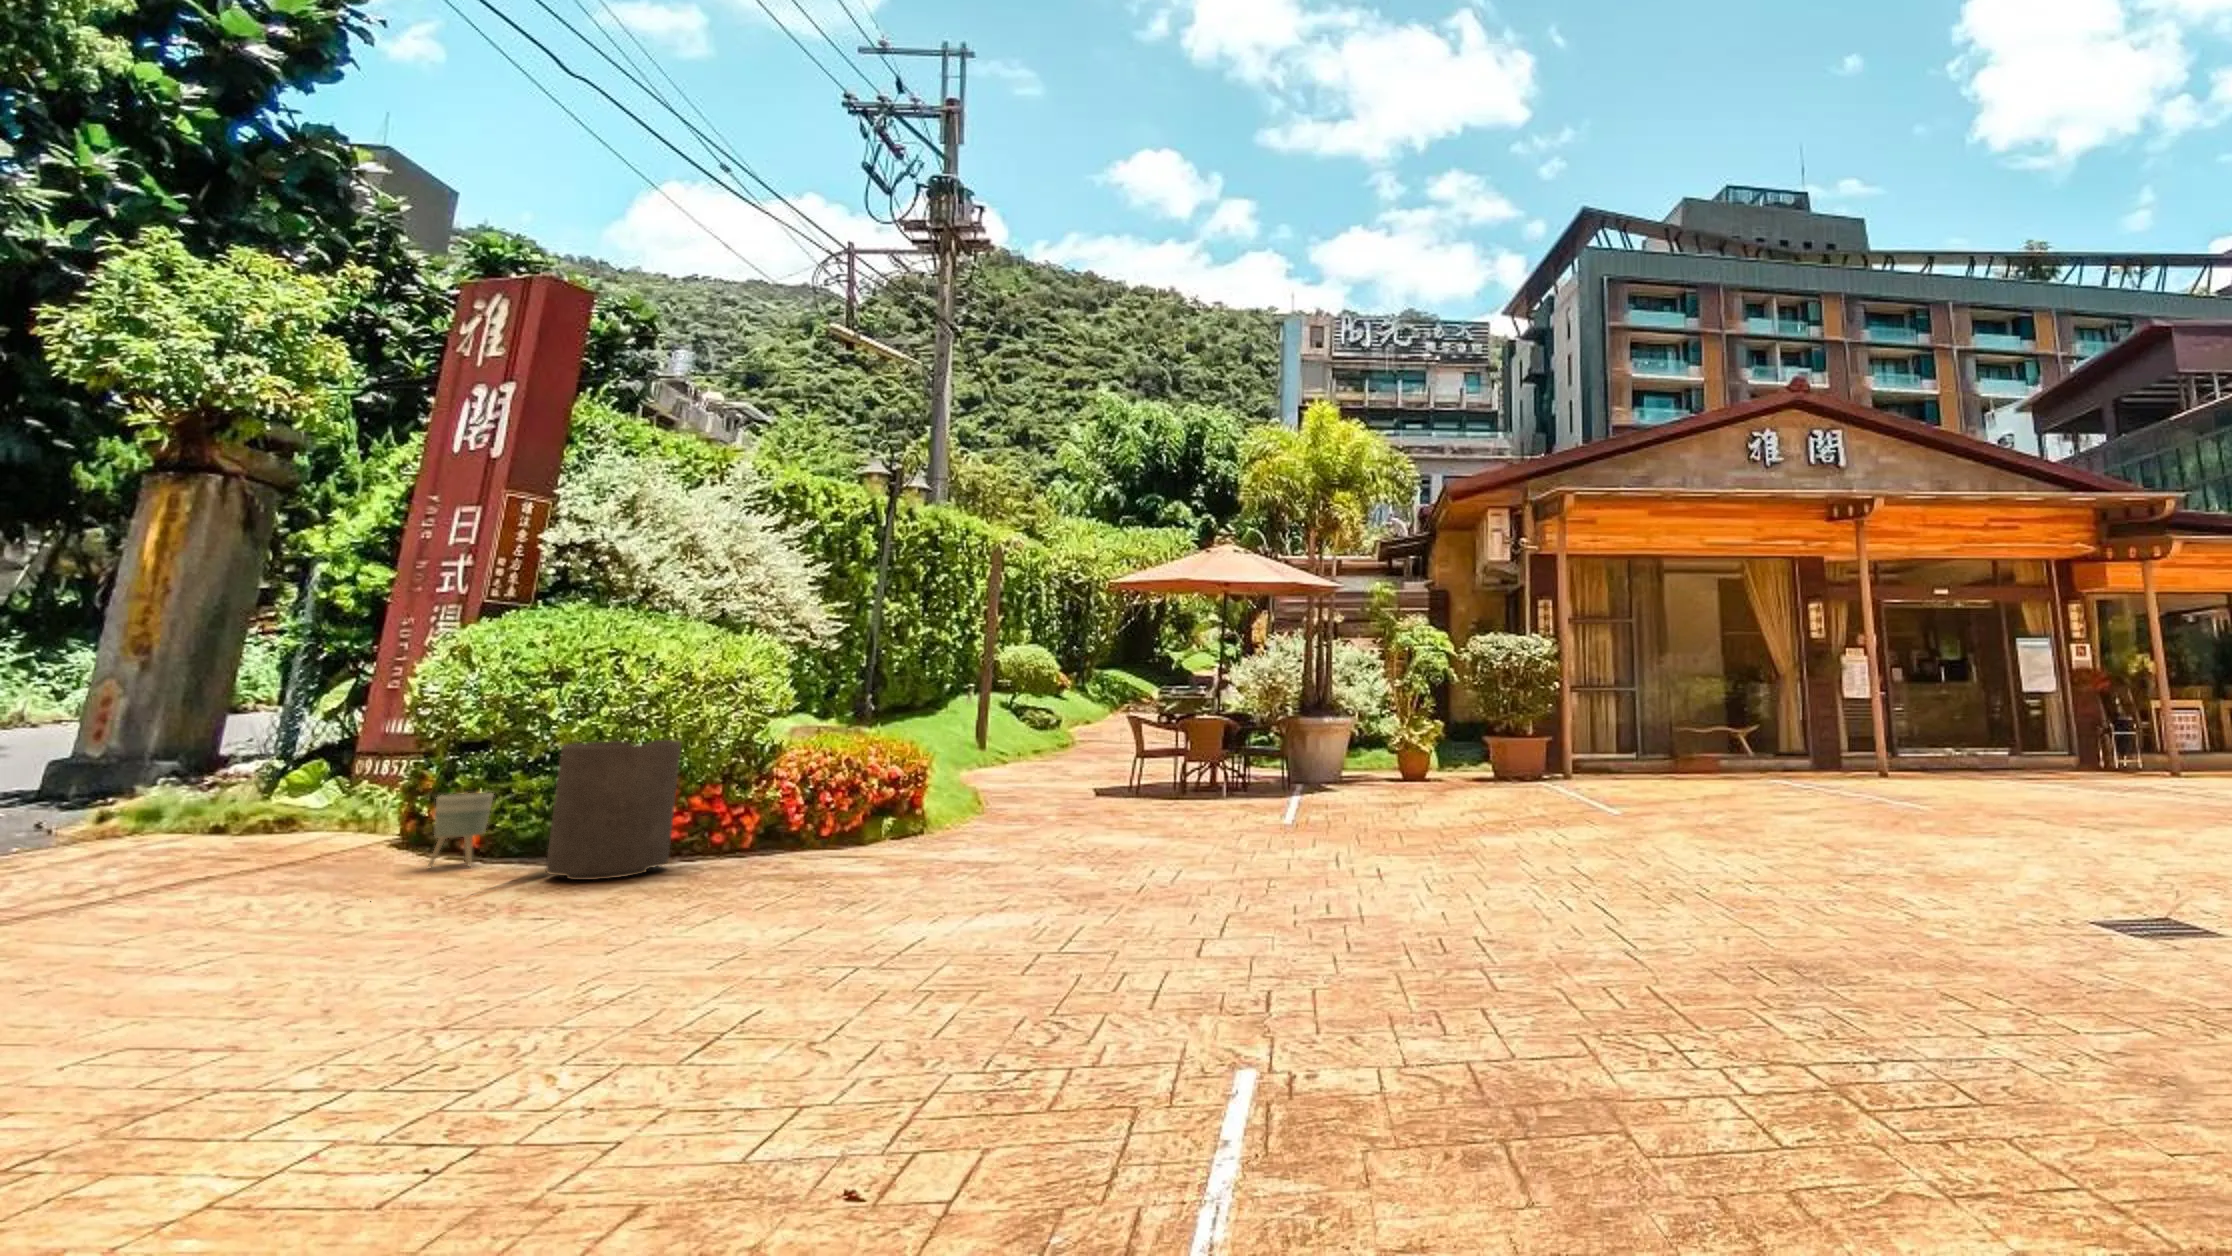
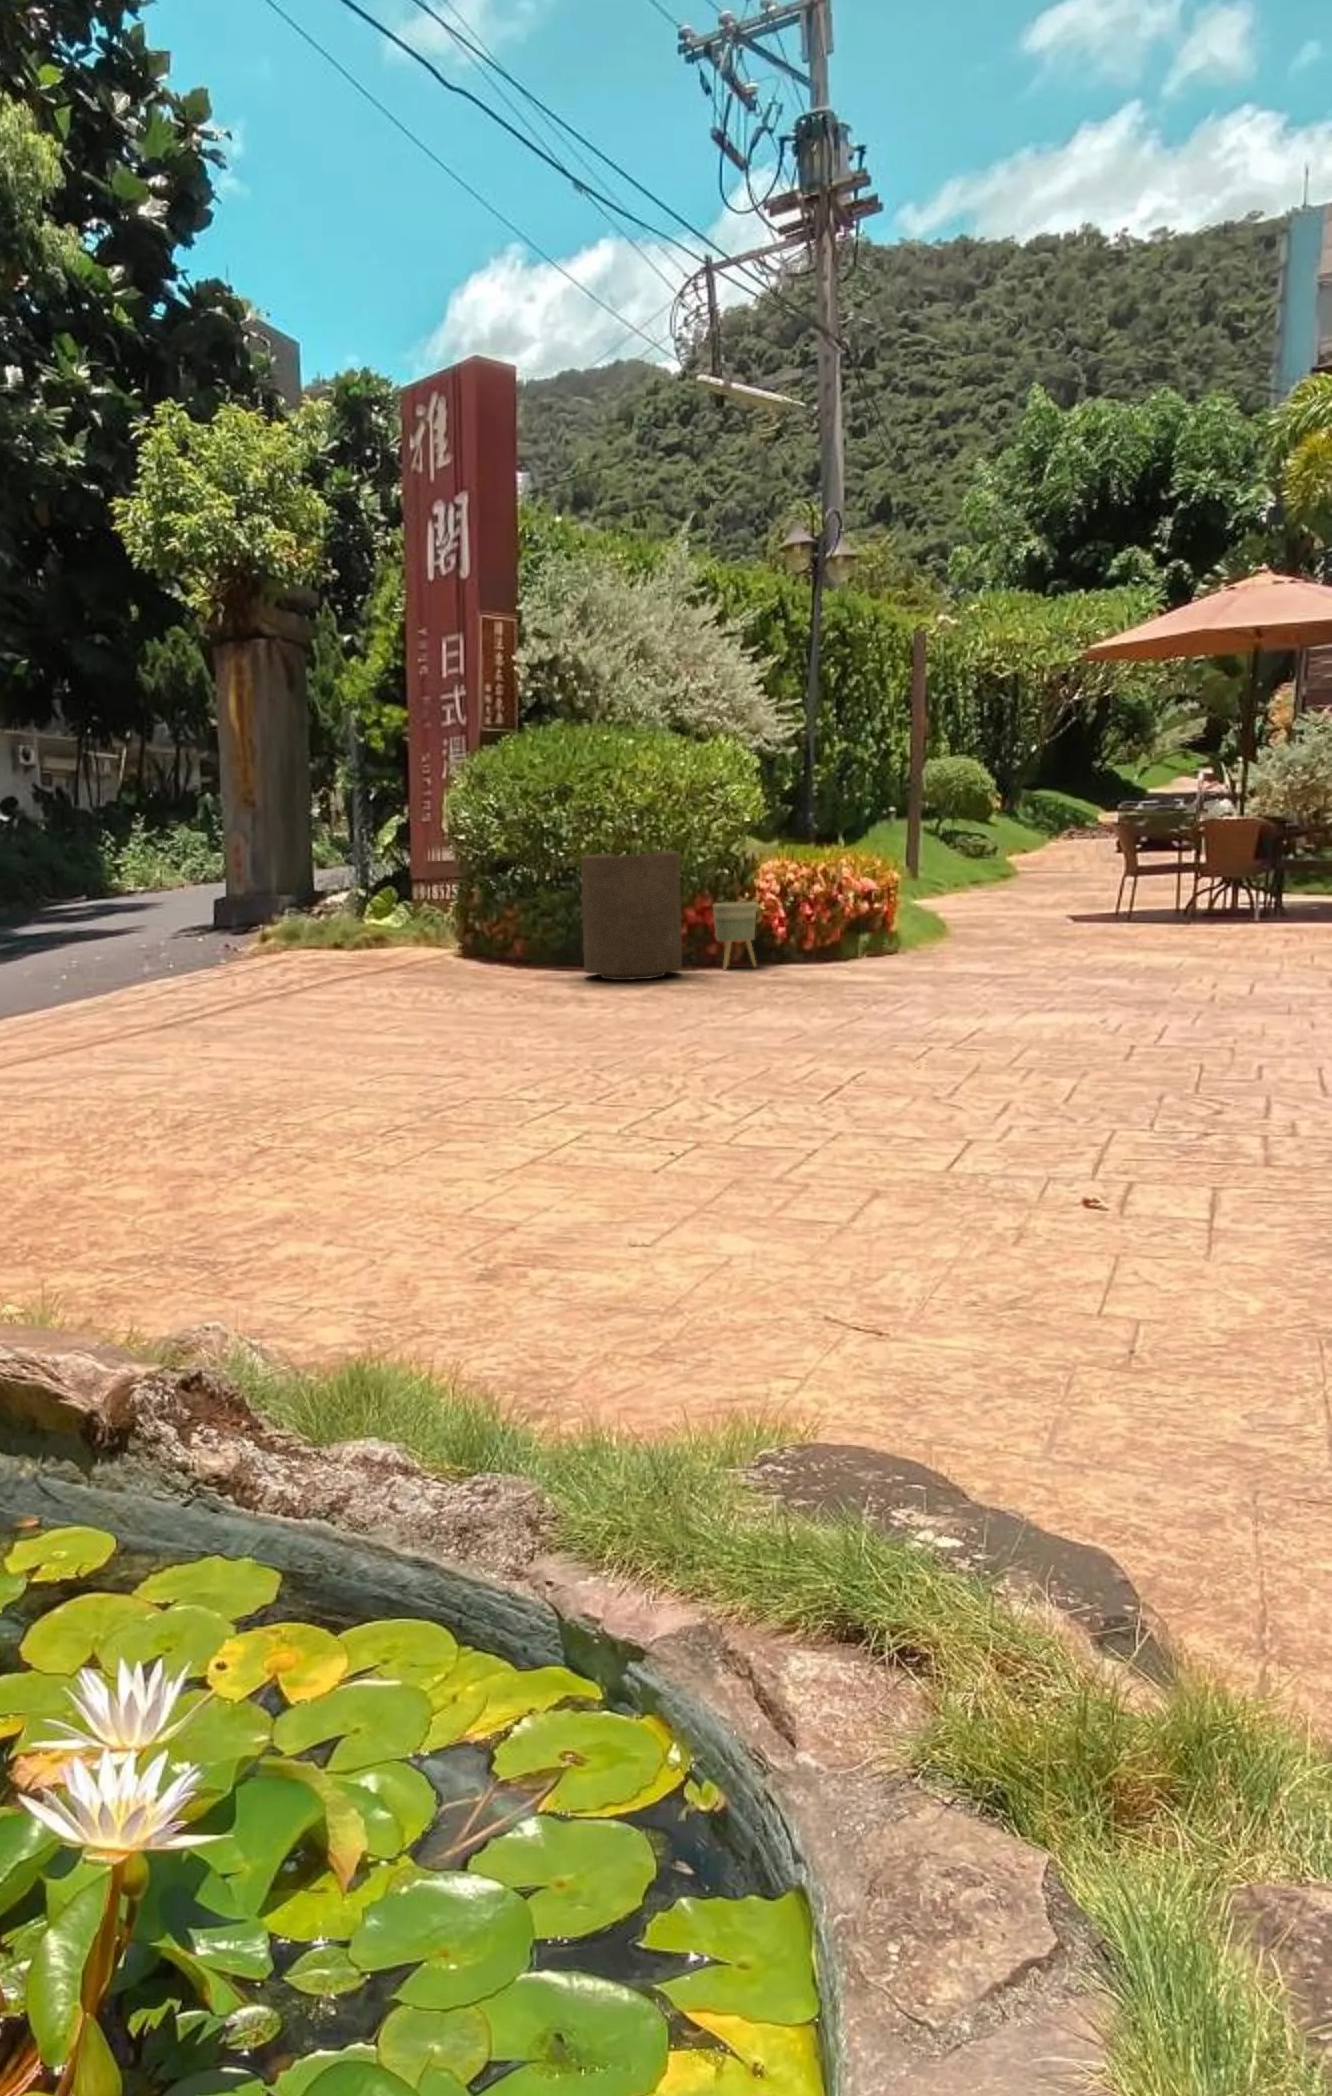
planter: present [428,793,493,869] -> present [713,902,757,969]

